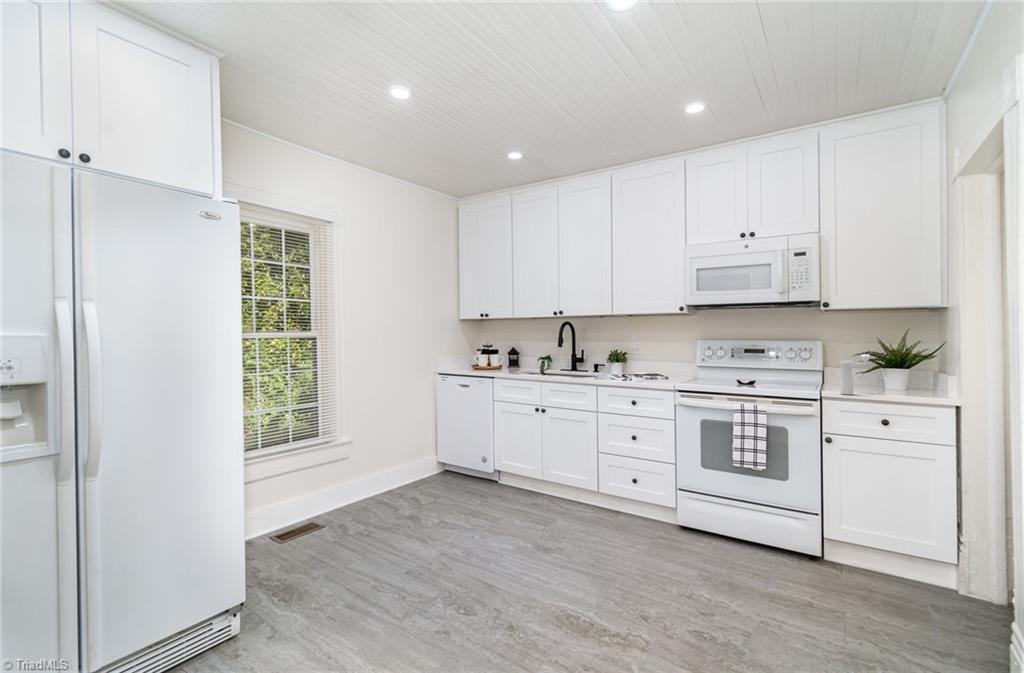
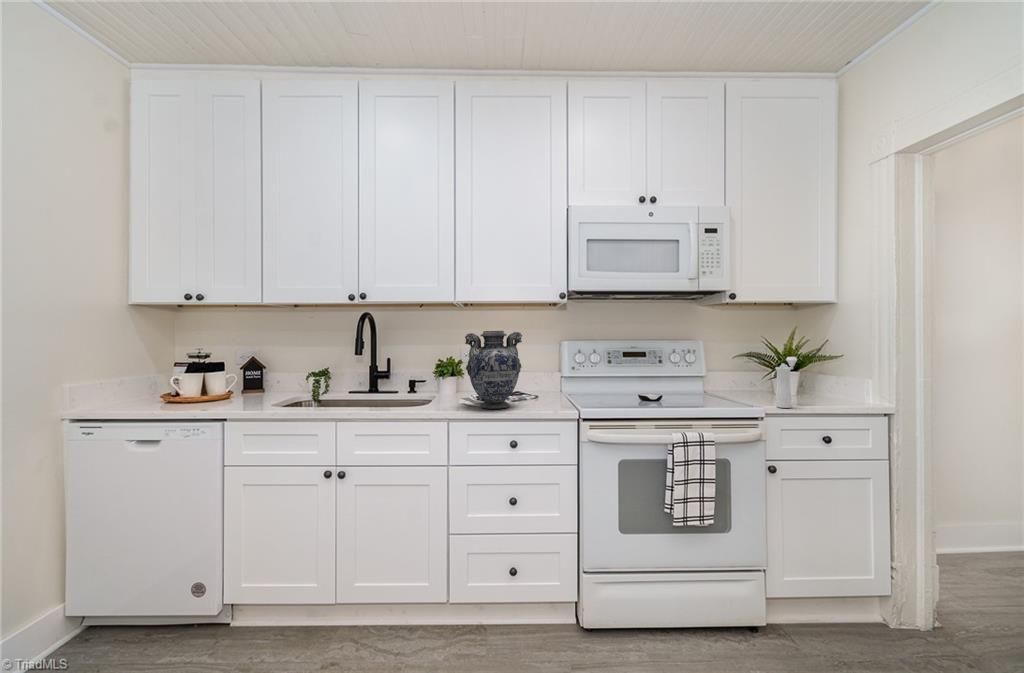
vase: none [611,333,648,381] -> present [465,331,522,409]

